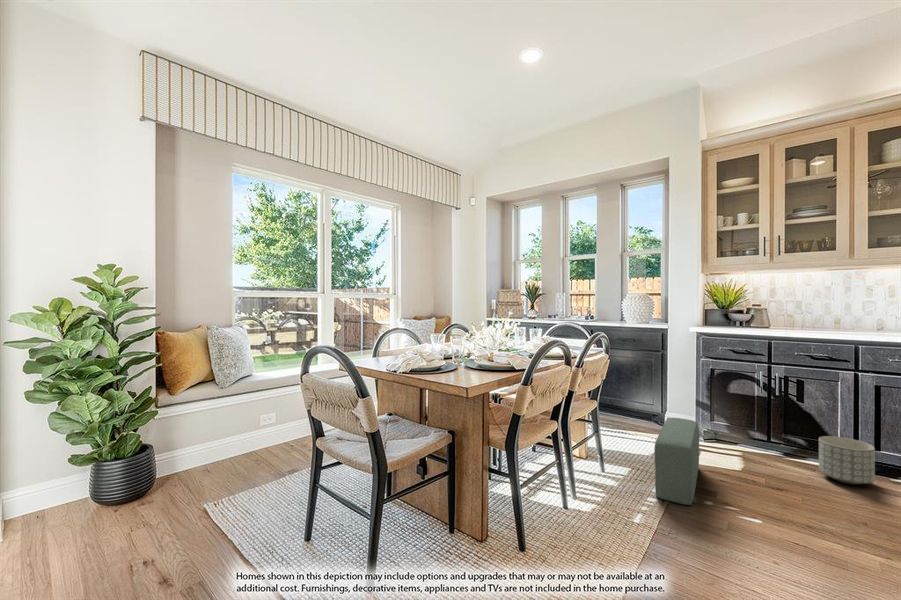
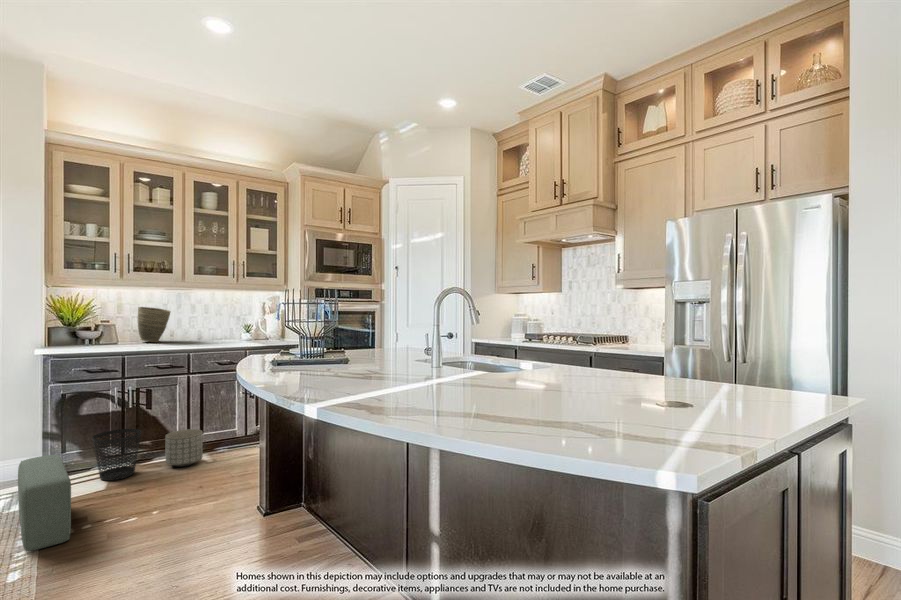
vase: none [792,291,834,330] -> present [138,307,170,342]
wastebasket: none [735,414,787,468] -> present [92,429,141,481]

